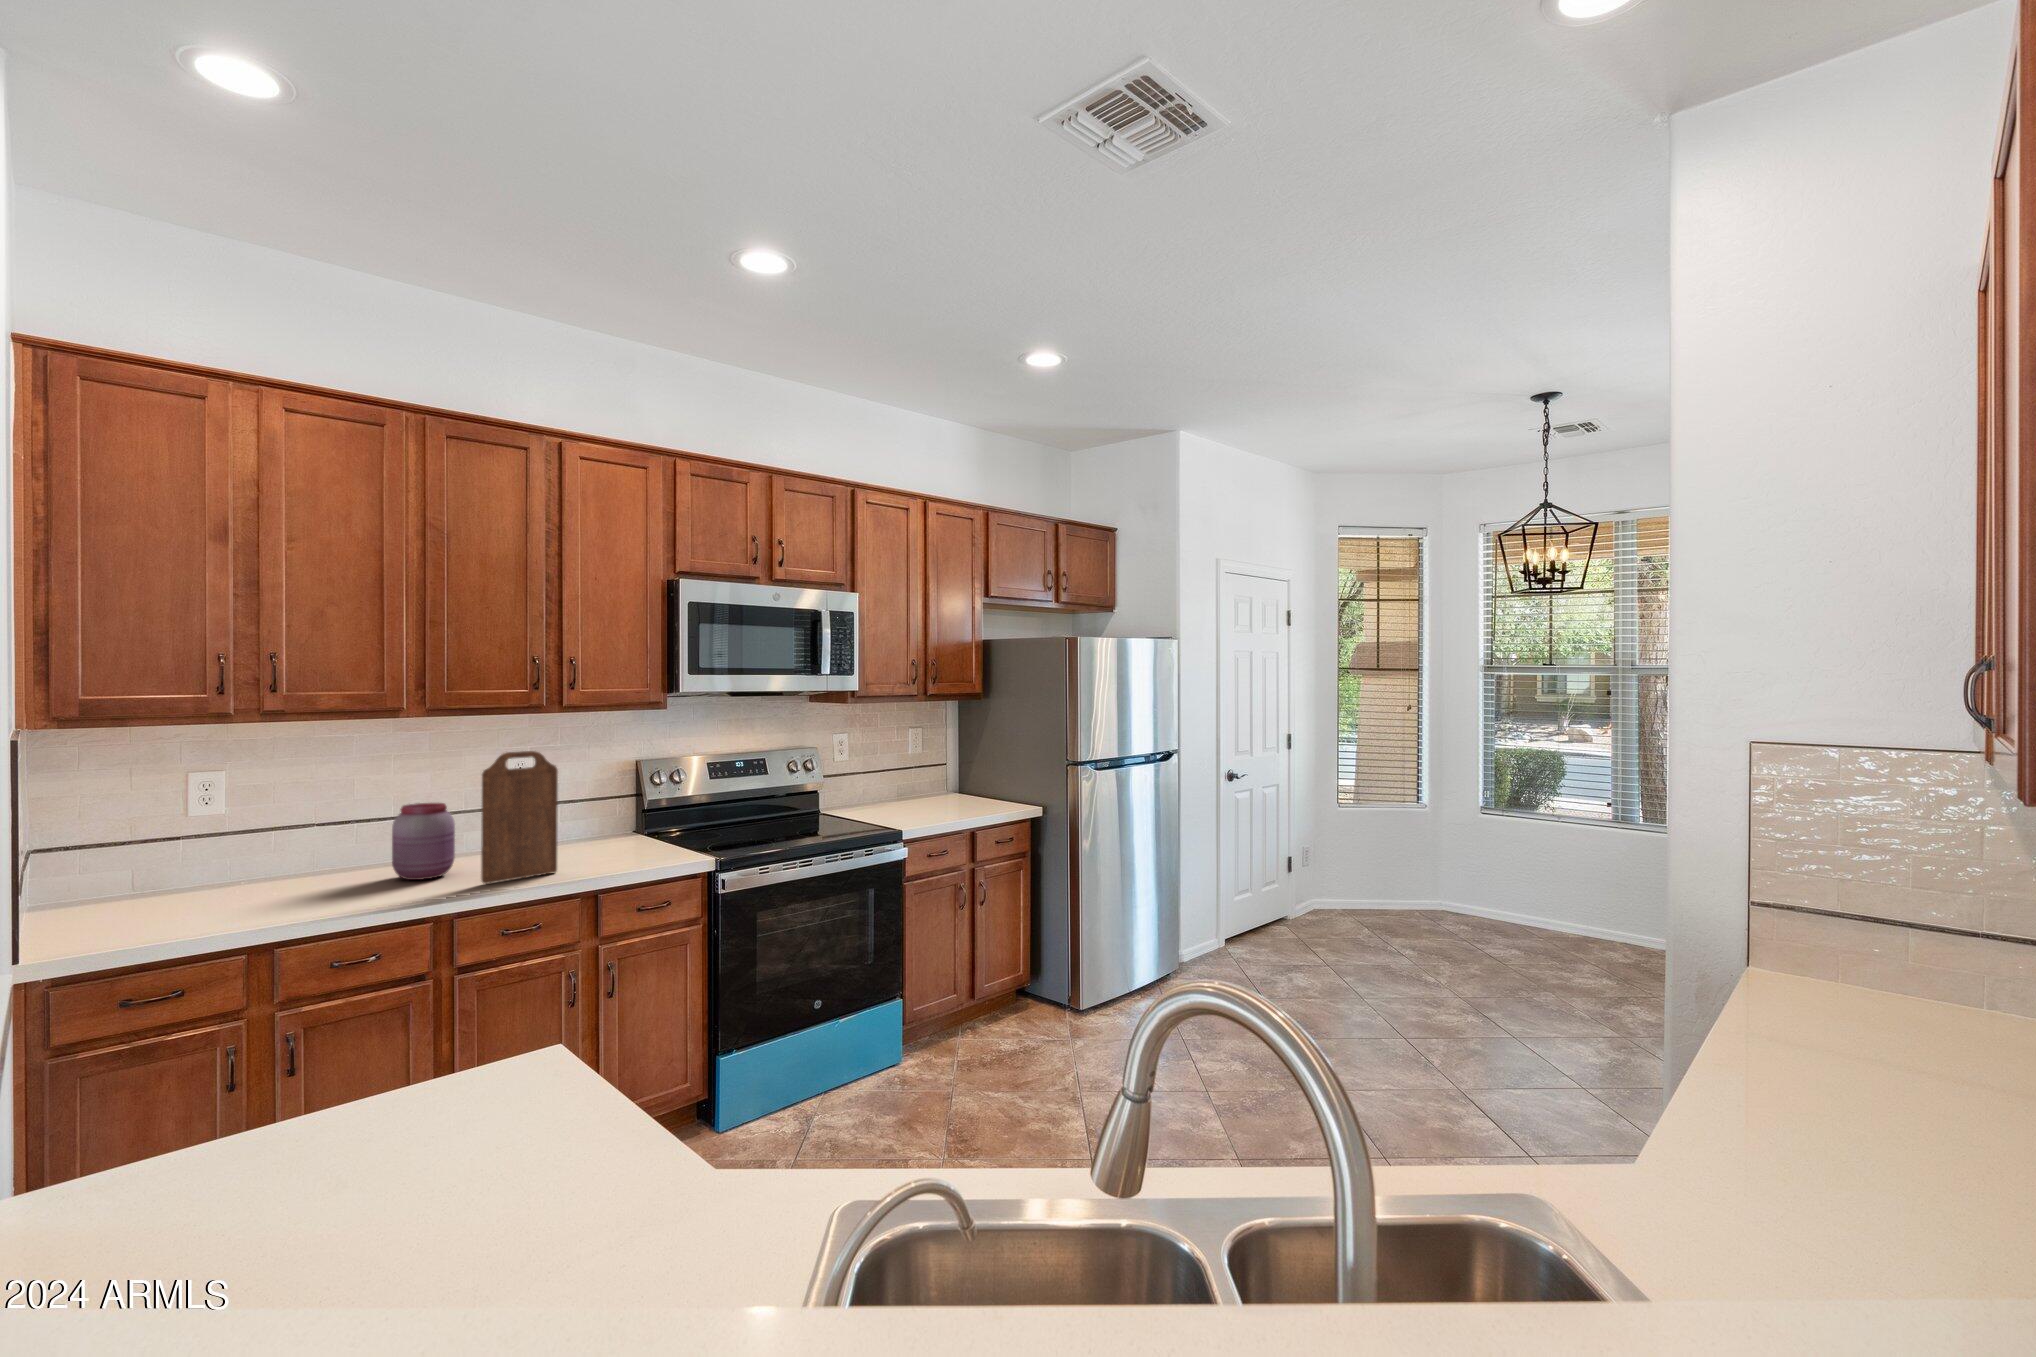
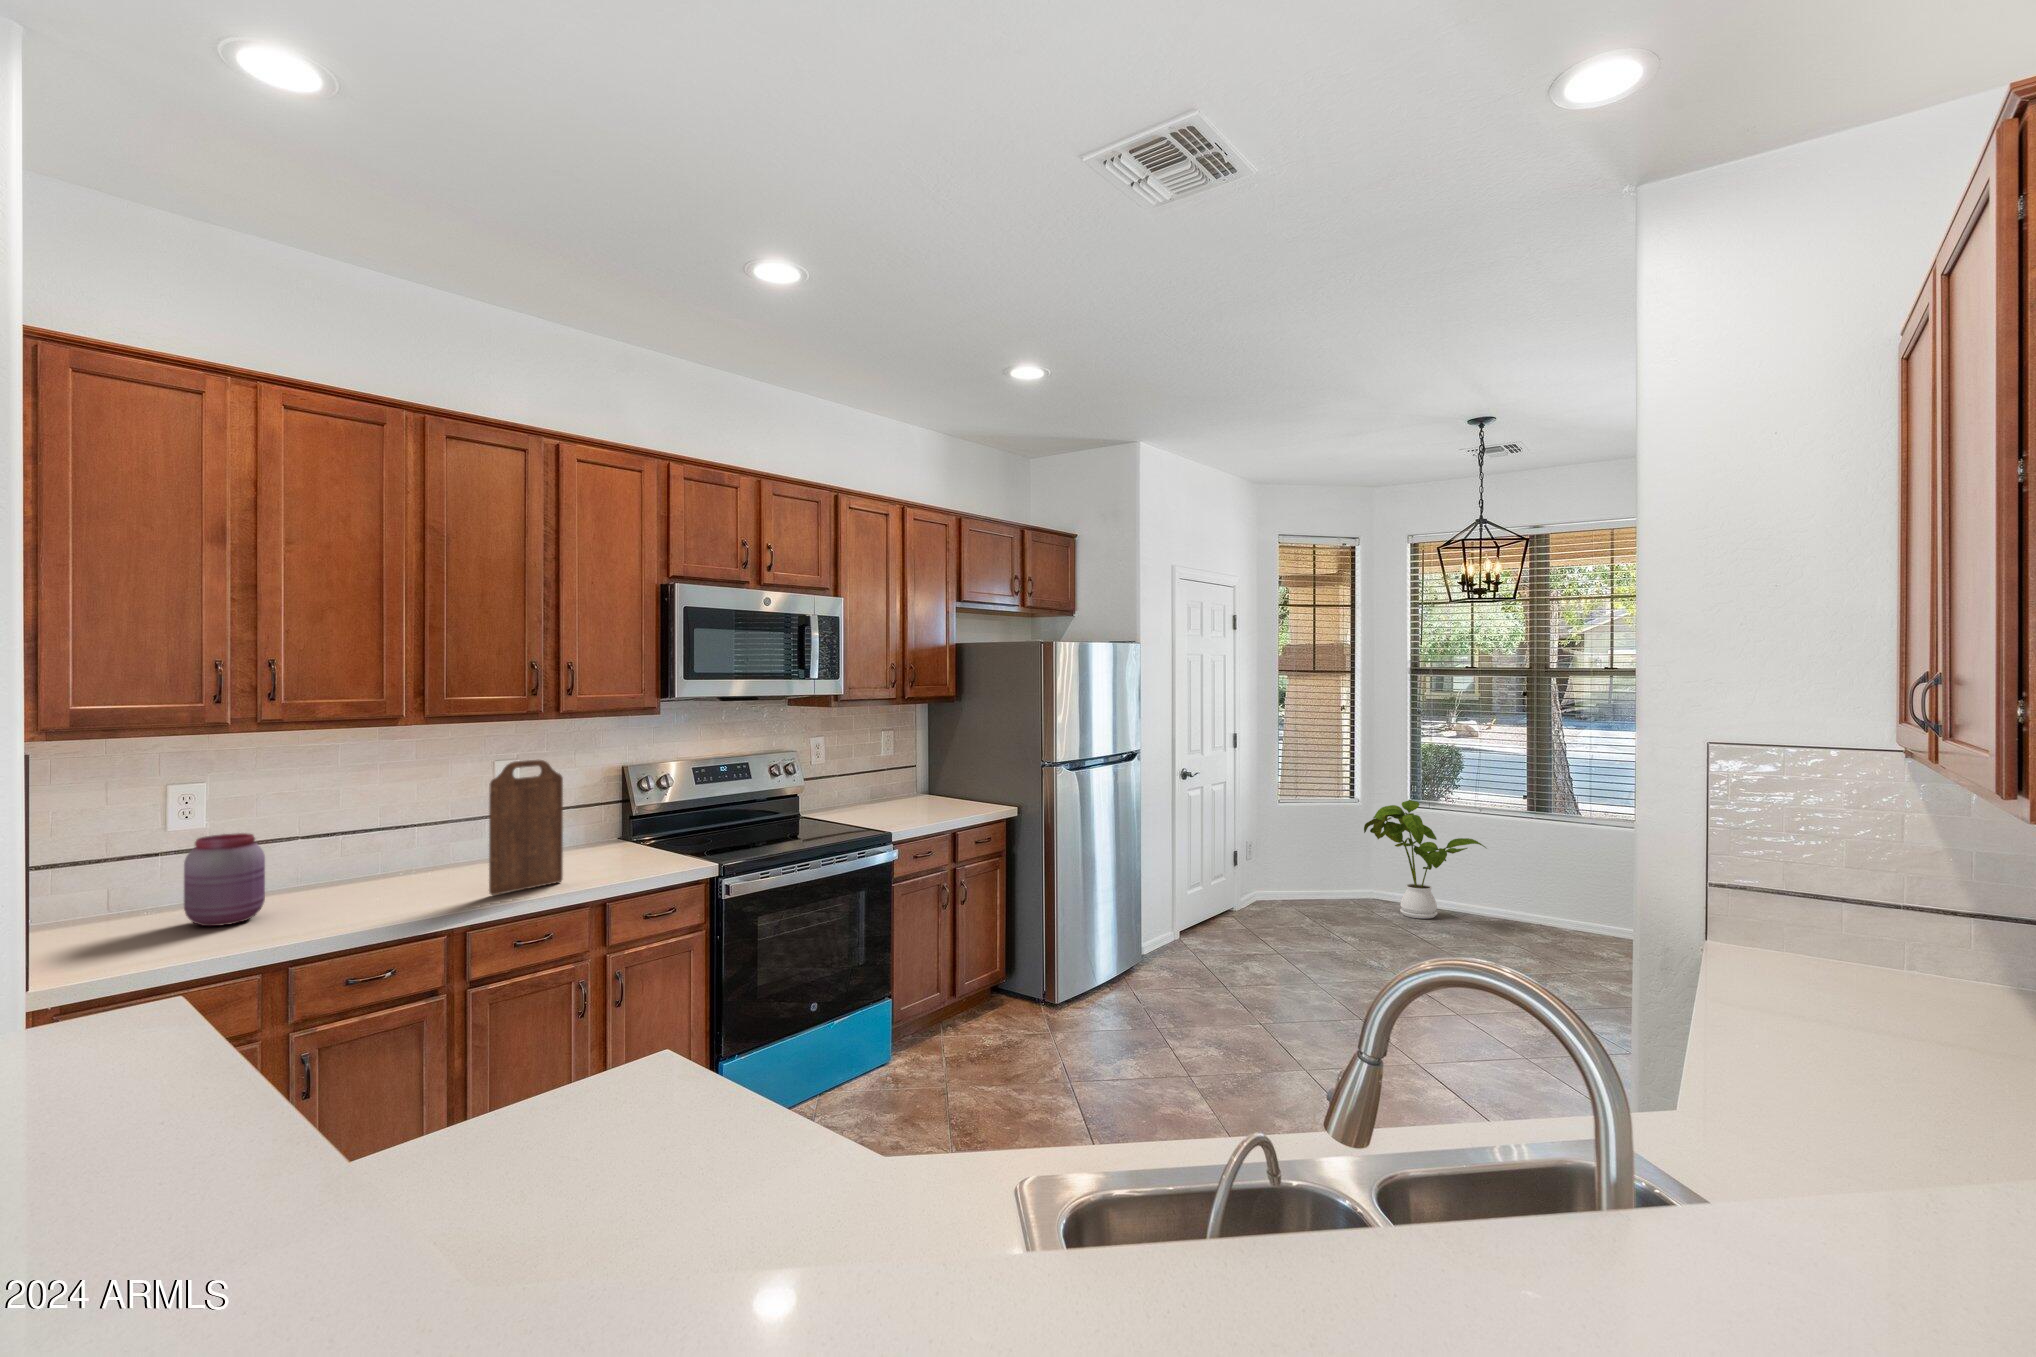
jar: present [392,803,455,880] -> present [184,833,265,926]
house plant: none [1429,805,1565,932] -> present [1364,800,1486,919]

